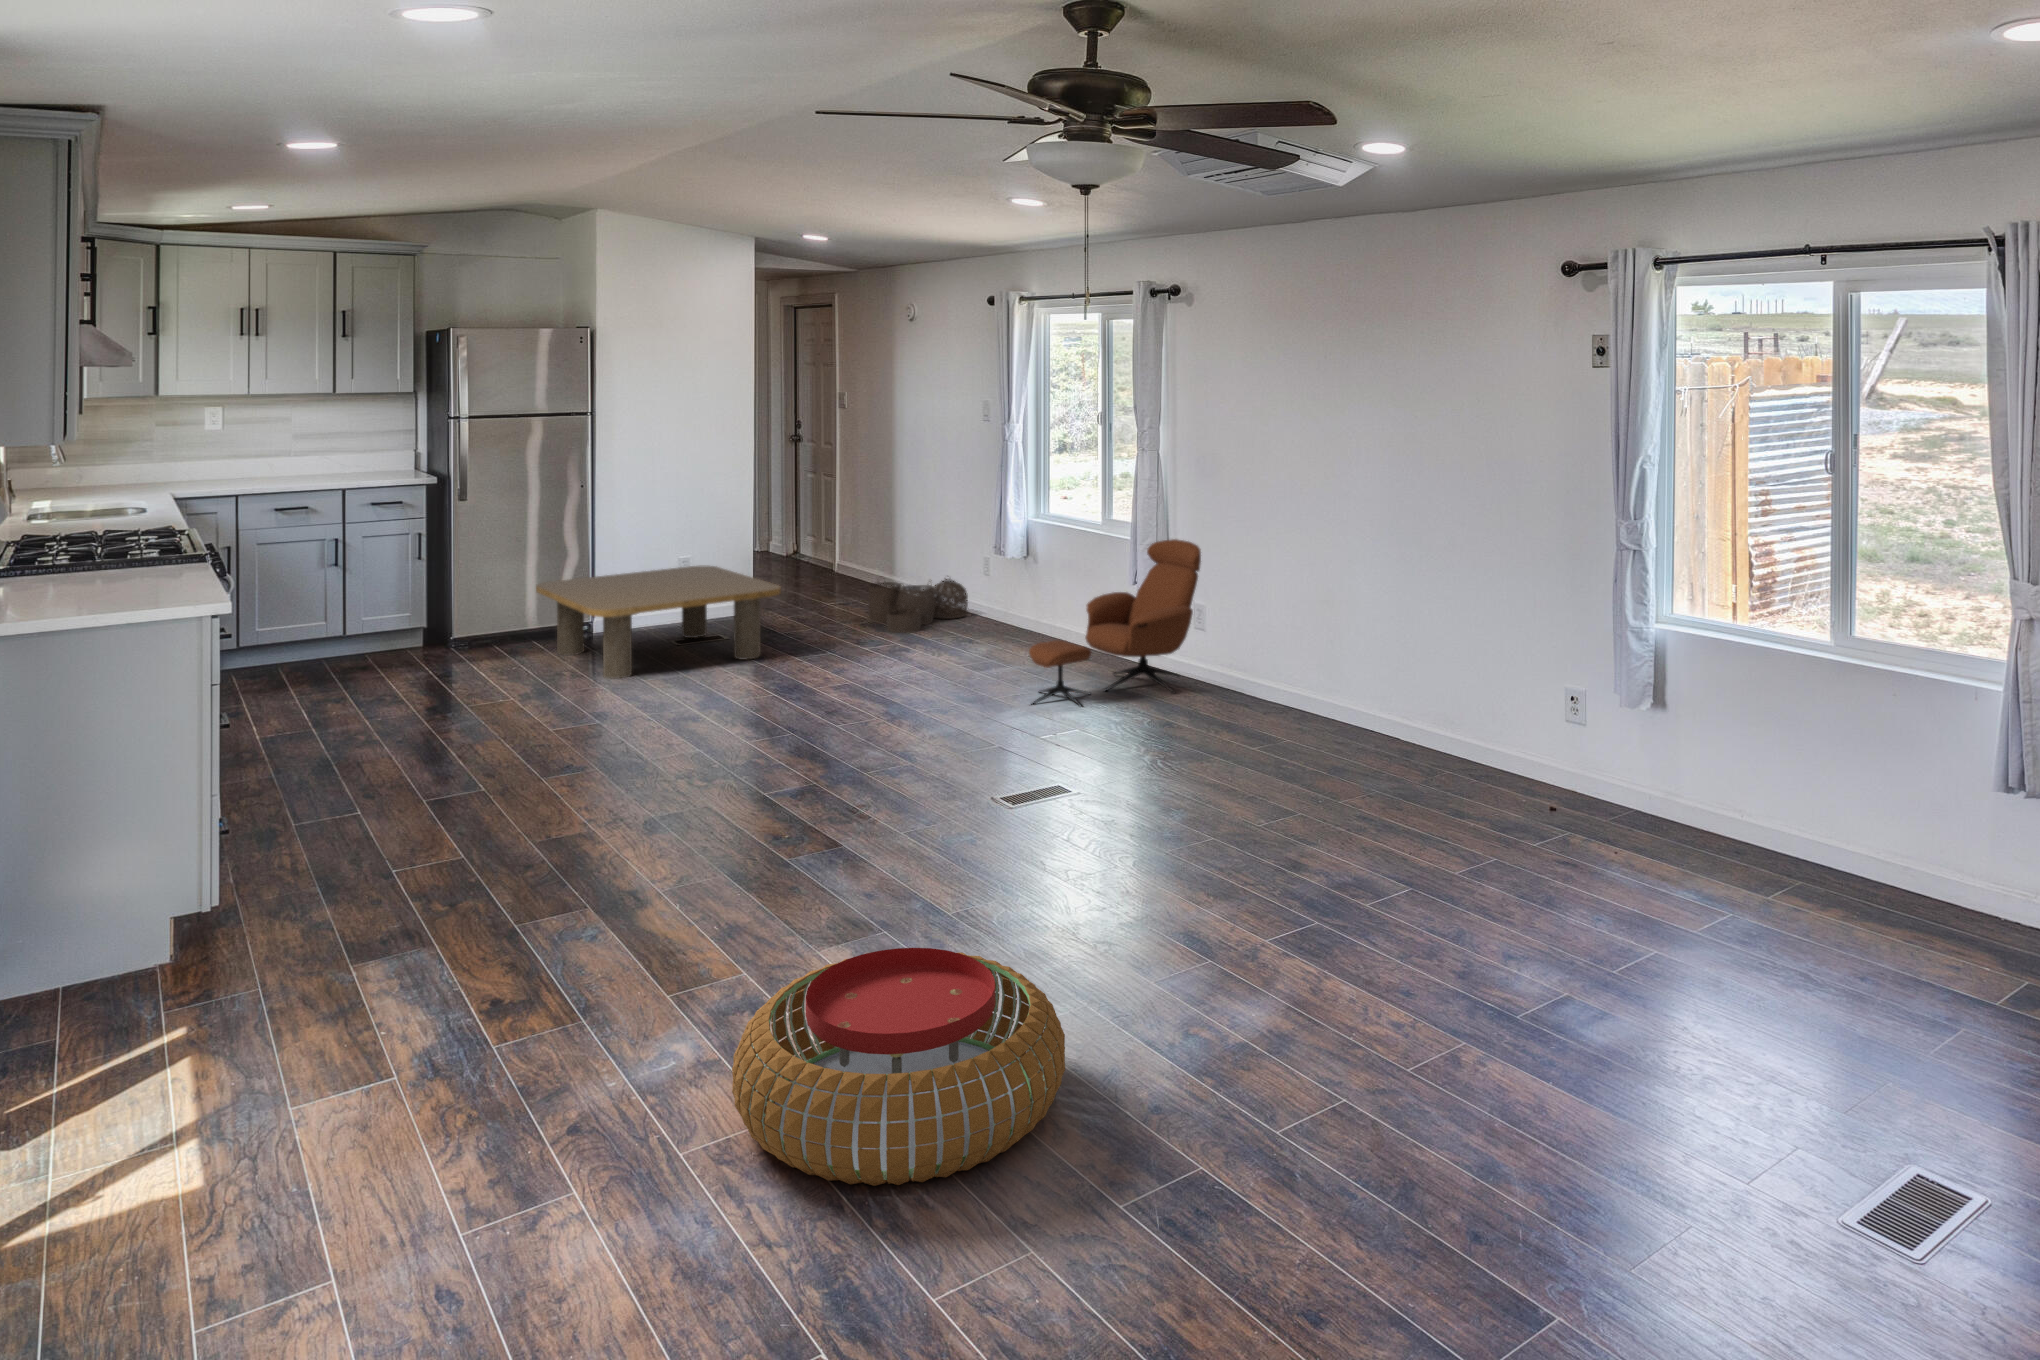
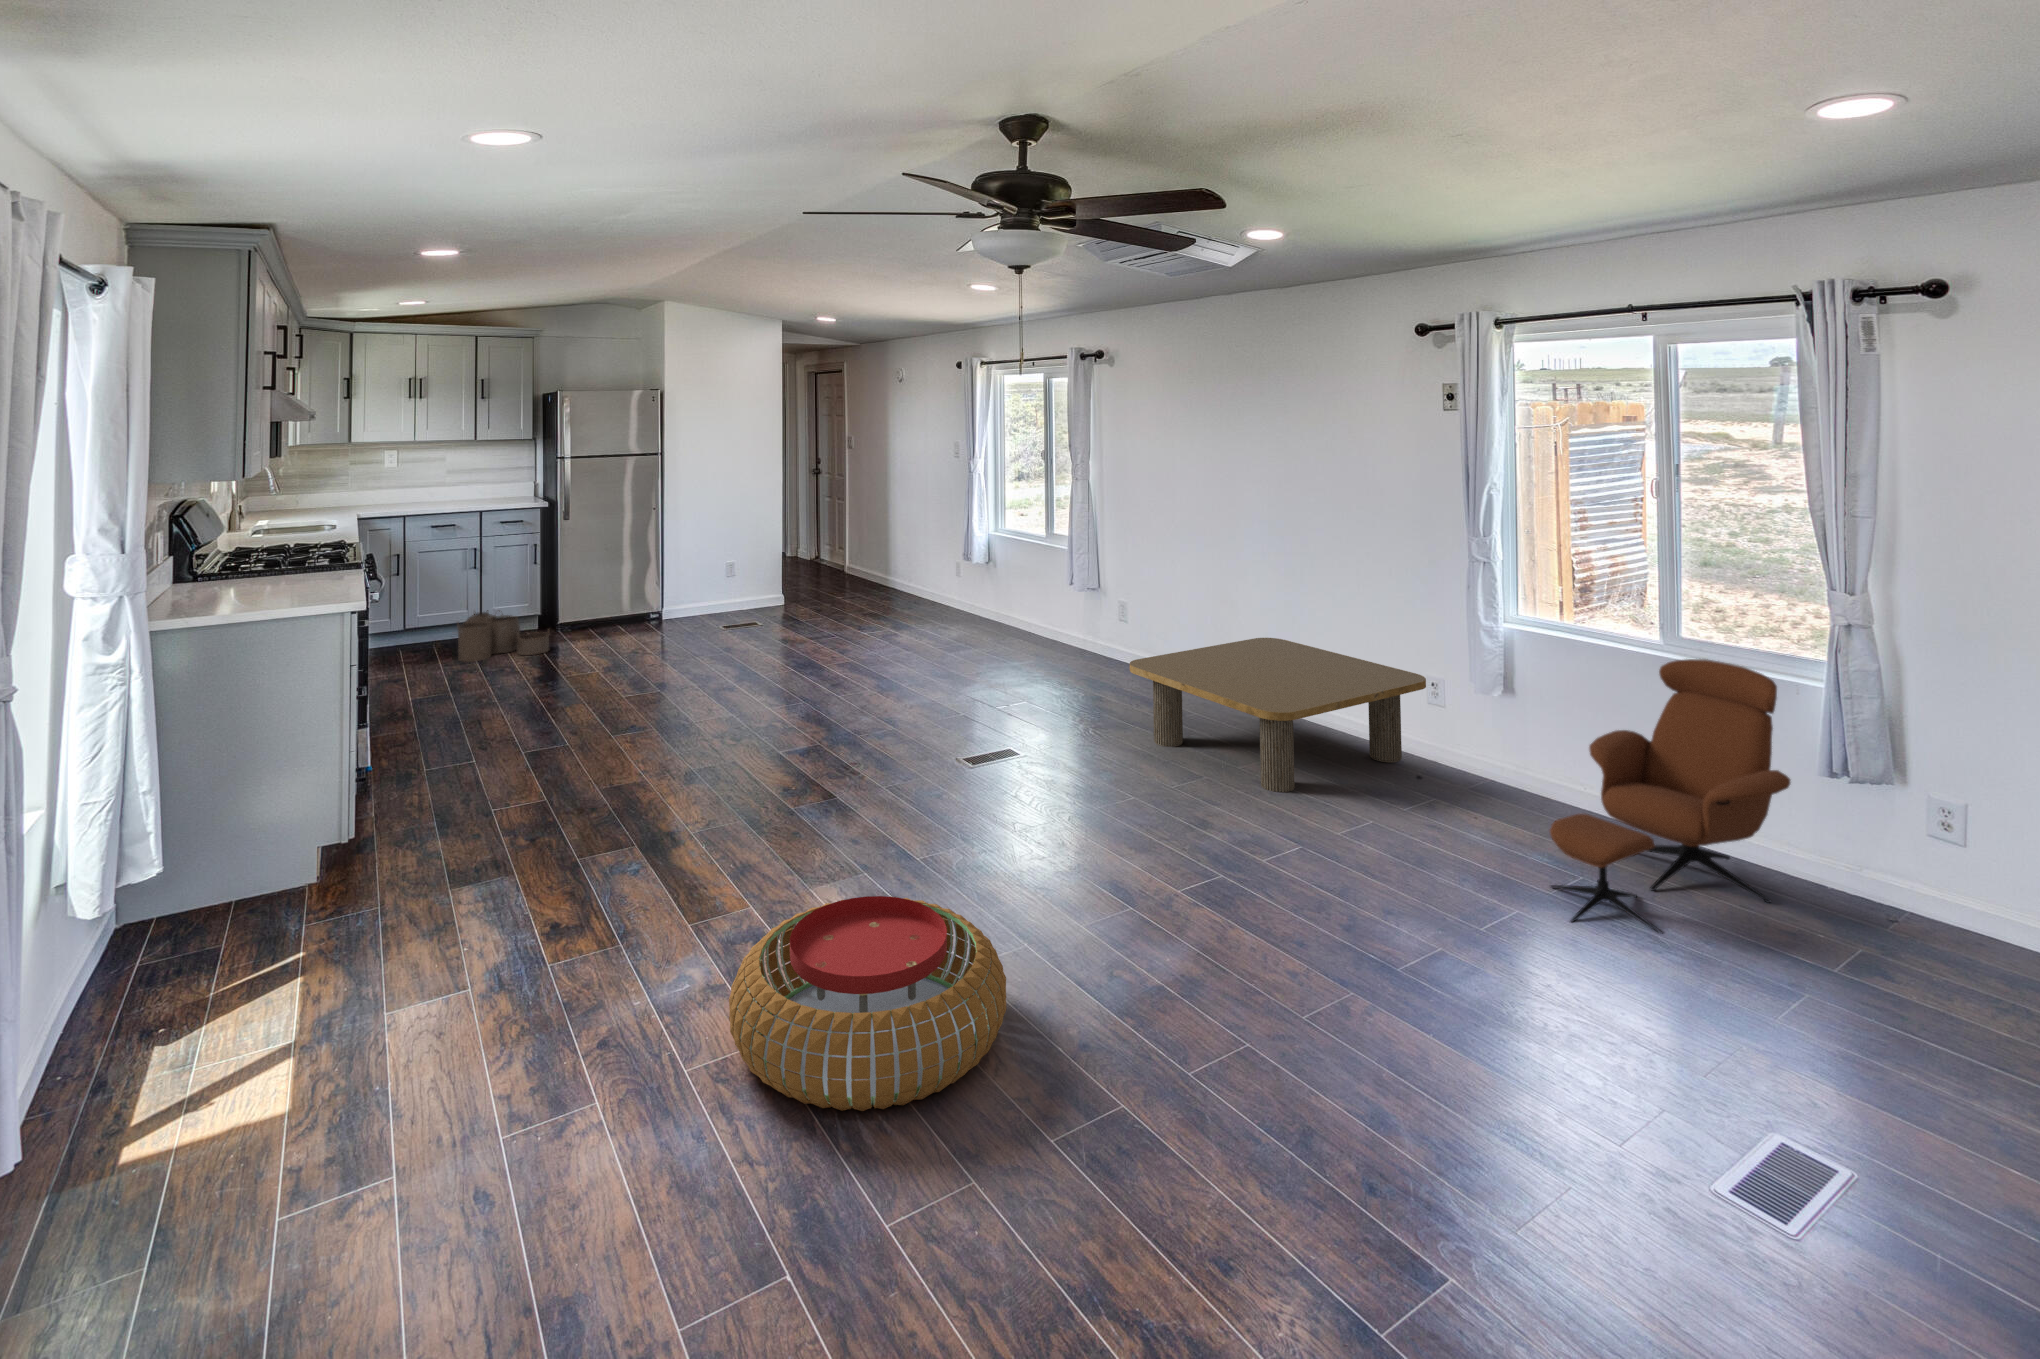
lounge chair: present [1029,539,1201,706] -> present [1550,659,1790,933]
coffee table: present [536,566,781,678] -> present [1130,638,1426,792]
woven basket: present [868,578,968,633] -> present [458,610,549,662]

